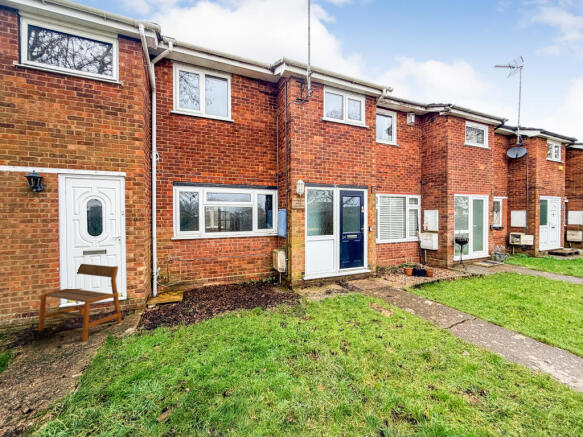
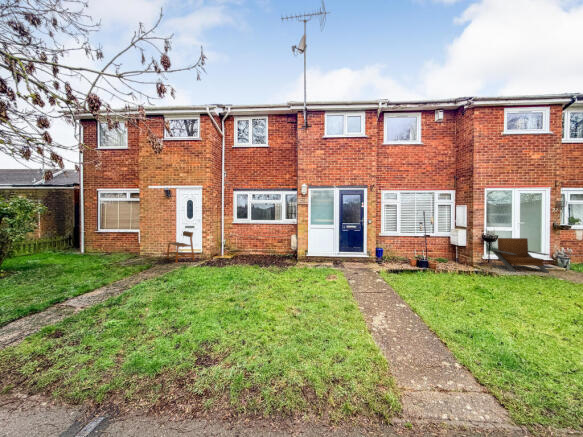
lounge chair: none [459,240,503,272] -> present [492,238,549,272]

